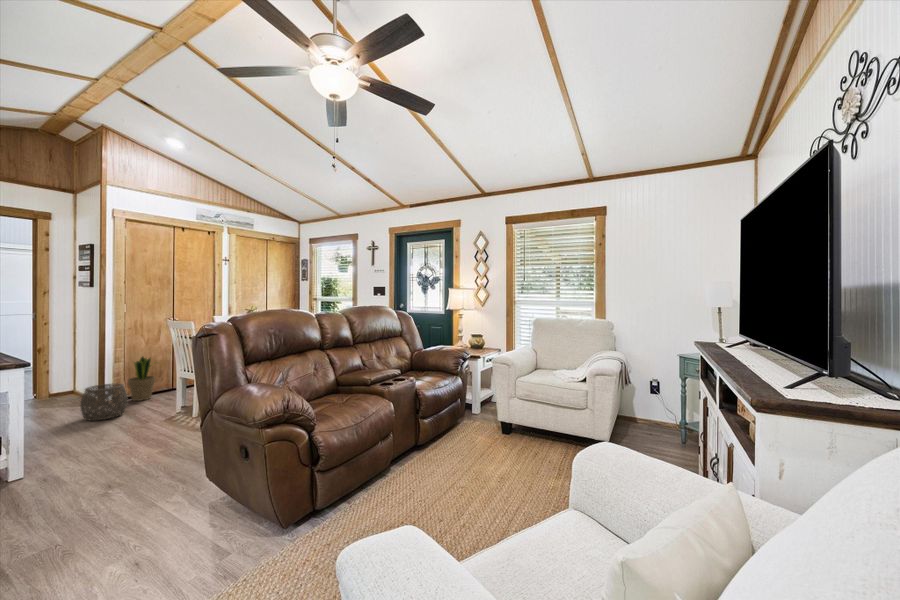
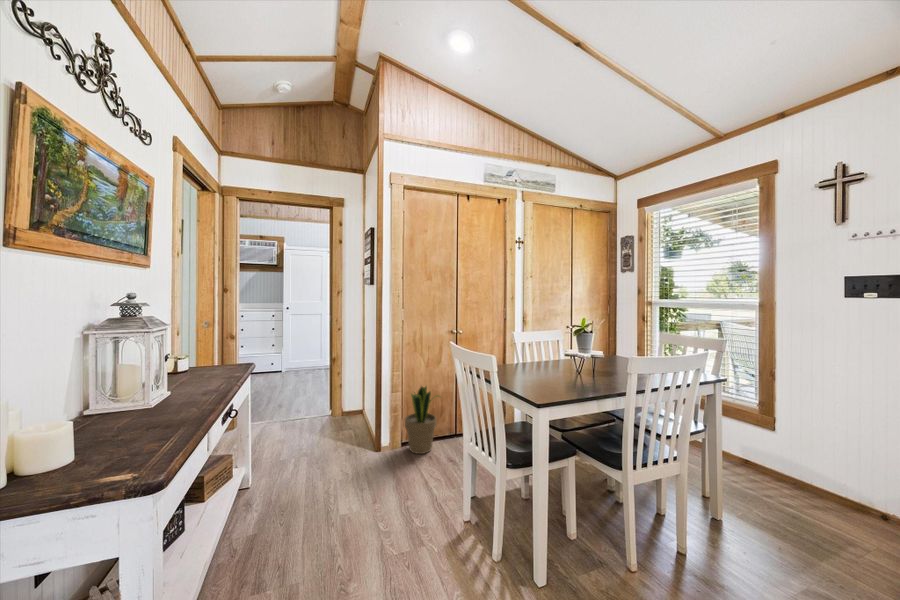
woven basket: present [80,384,127,421] -> none [338,436,398,508]

